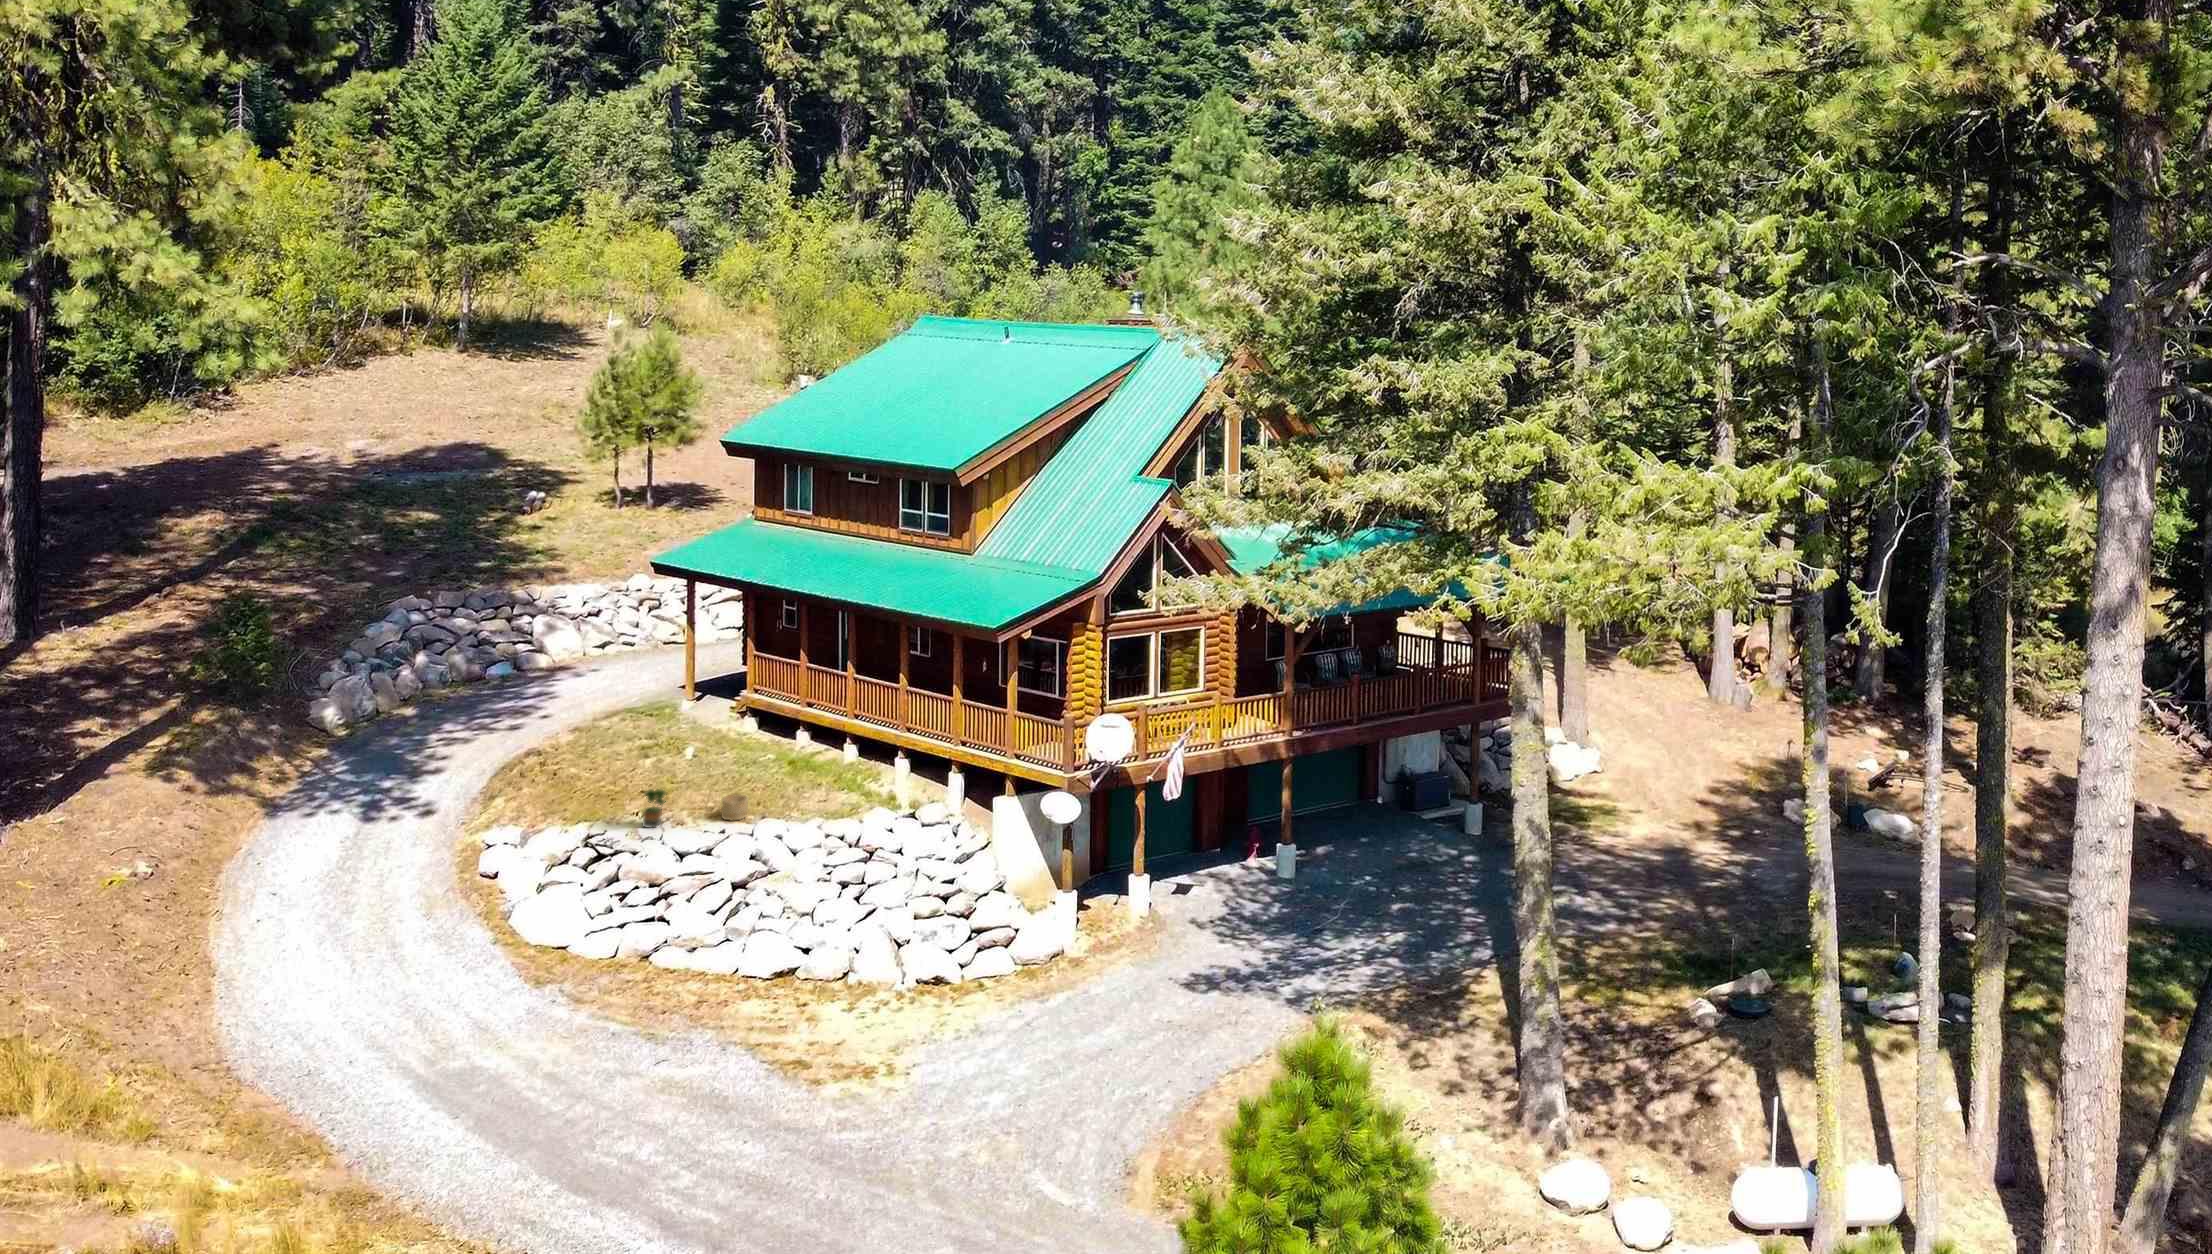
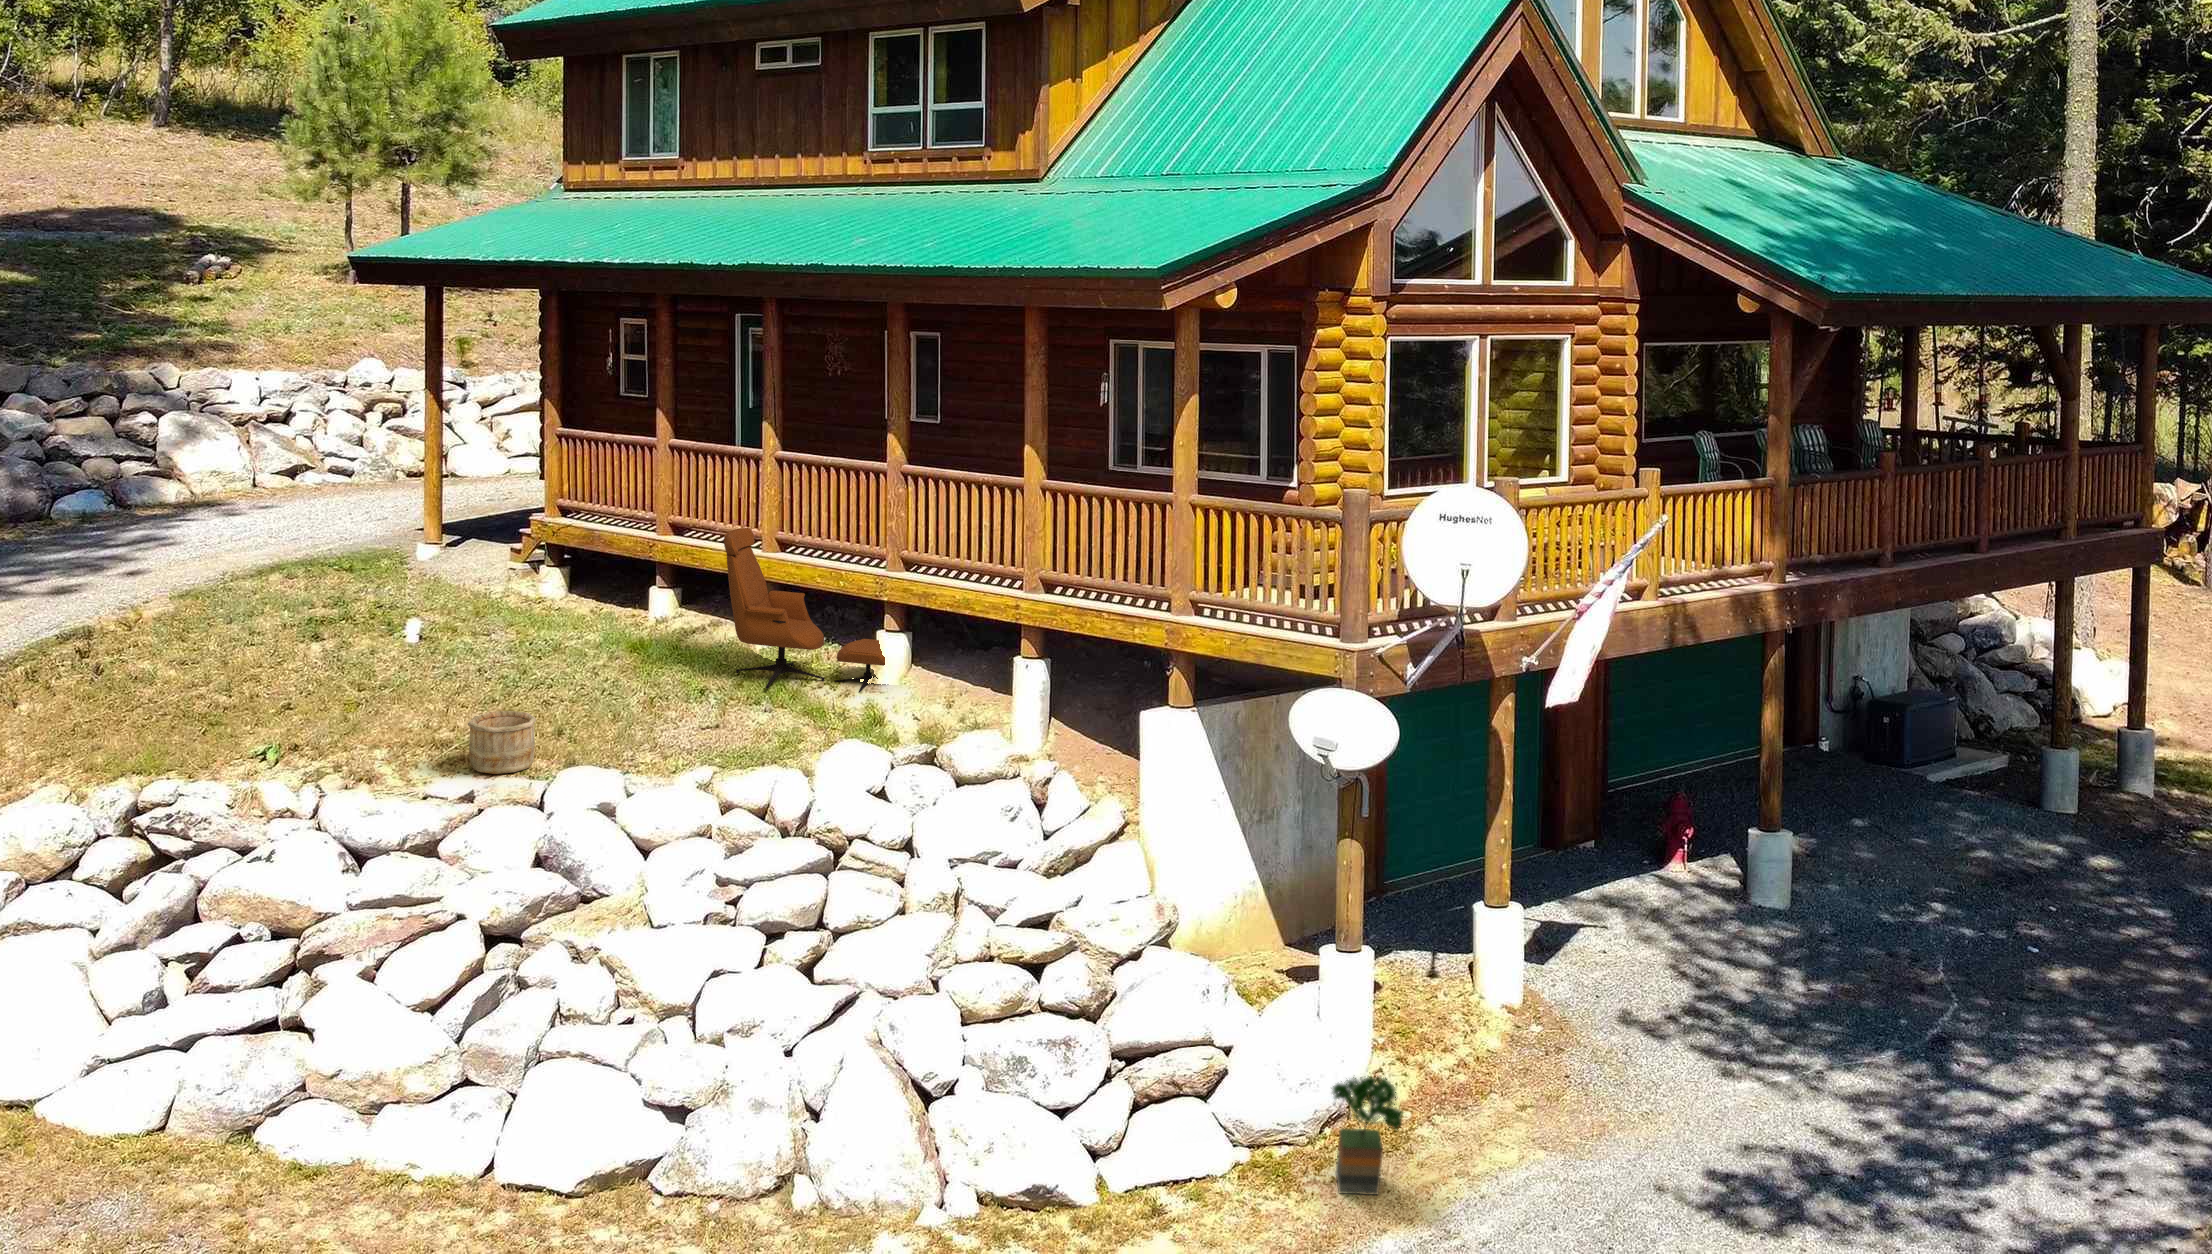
lounge chair: none [830,709,905,783] -> present [724,528,885,692]
potted tree: present [643,790,667,828] -> present [1332,1076,1403,1195]

